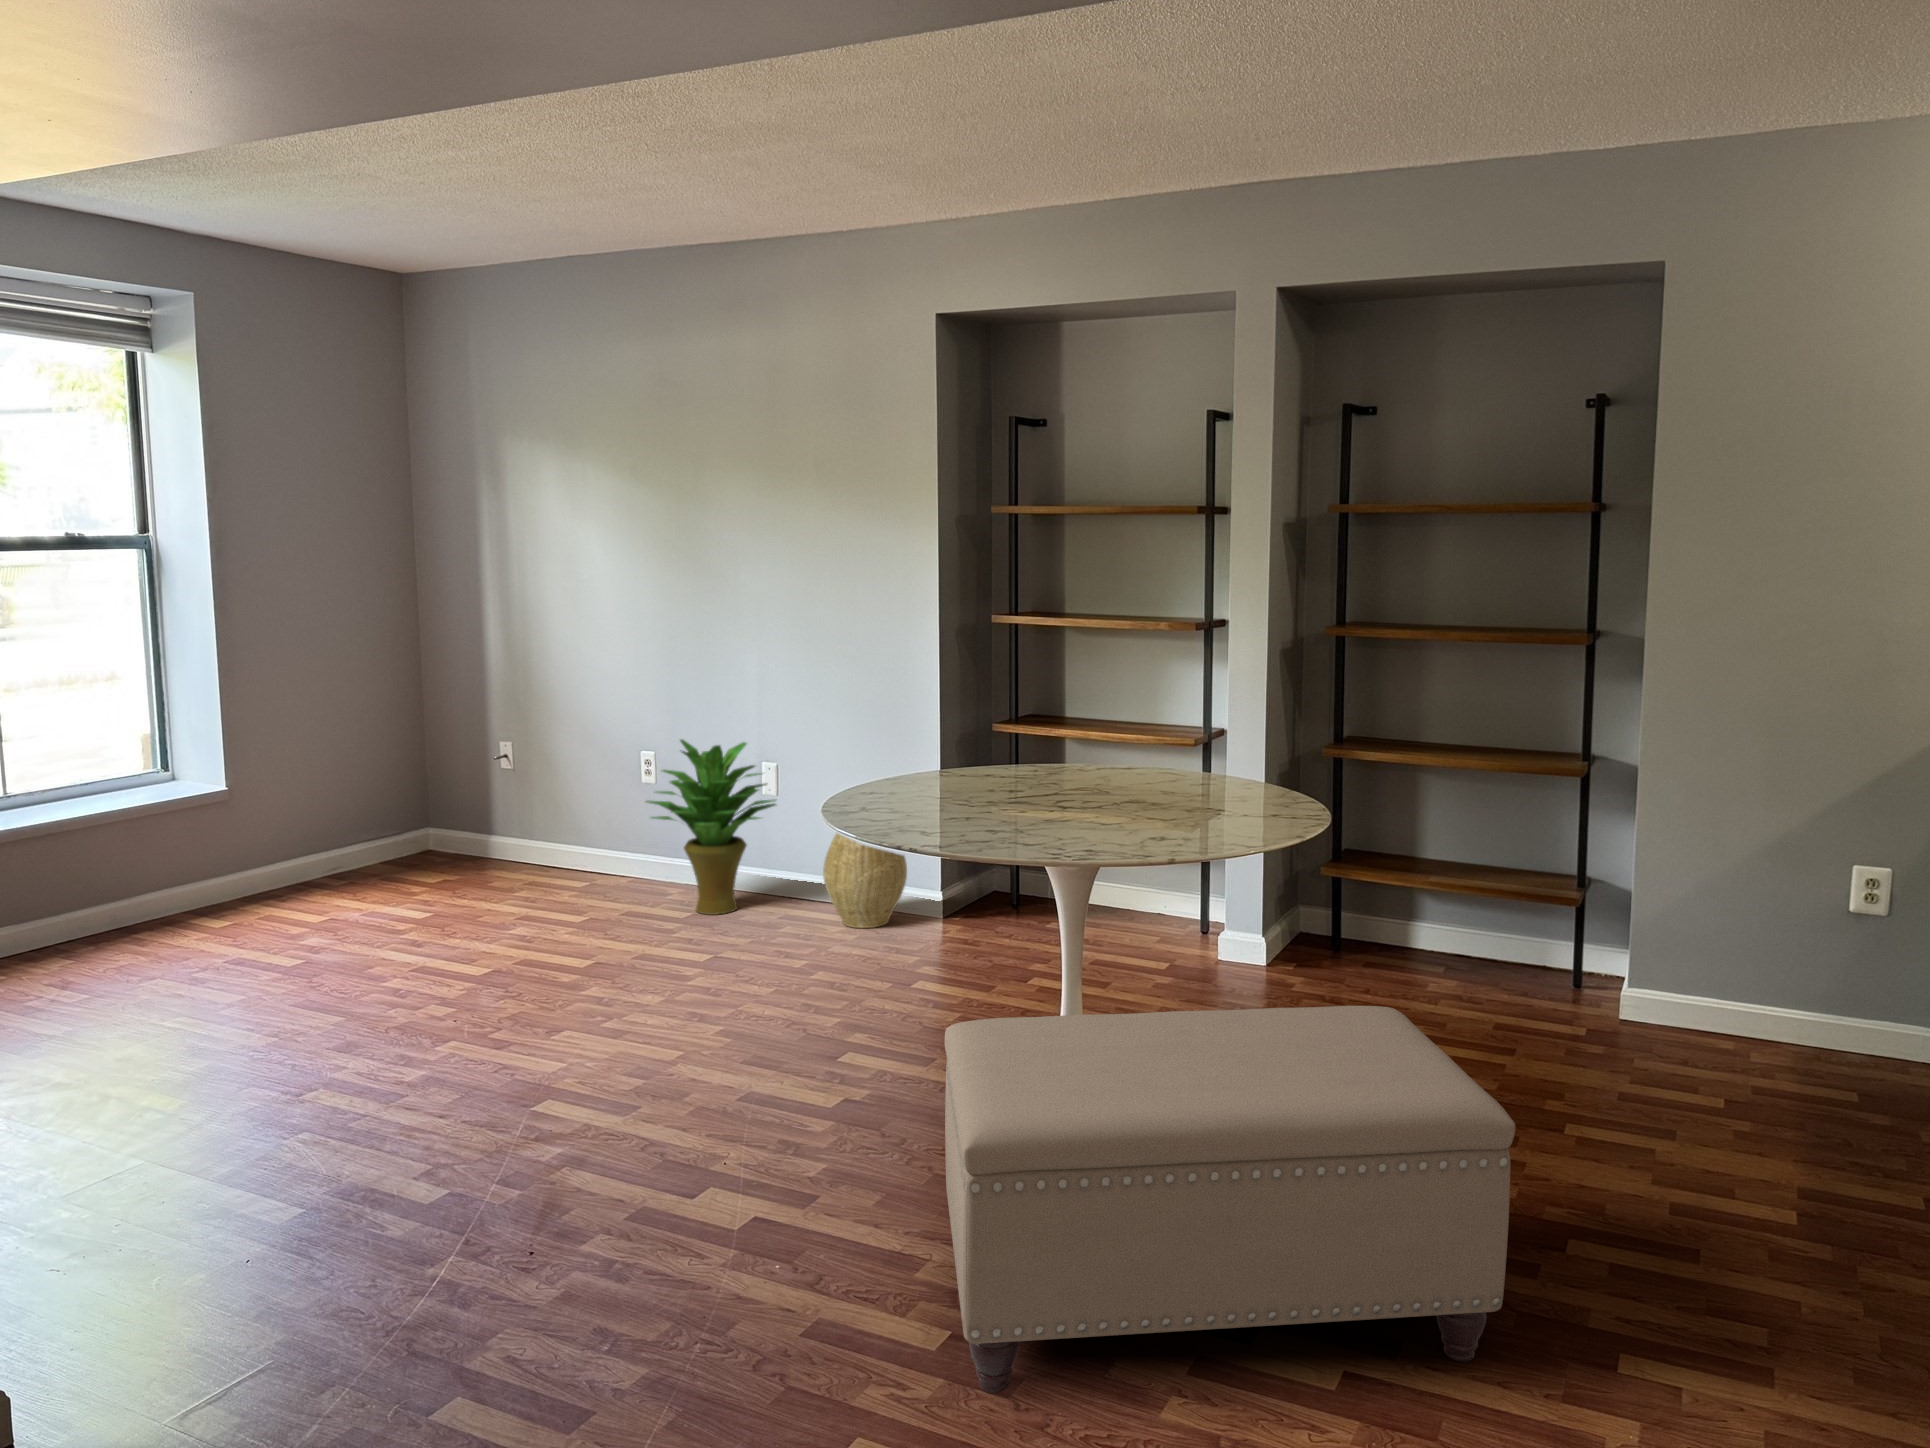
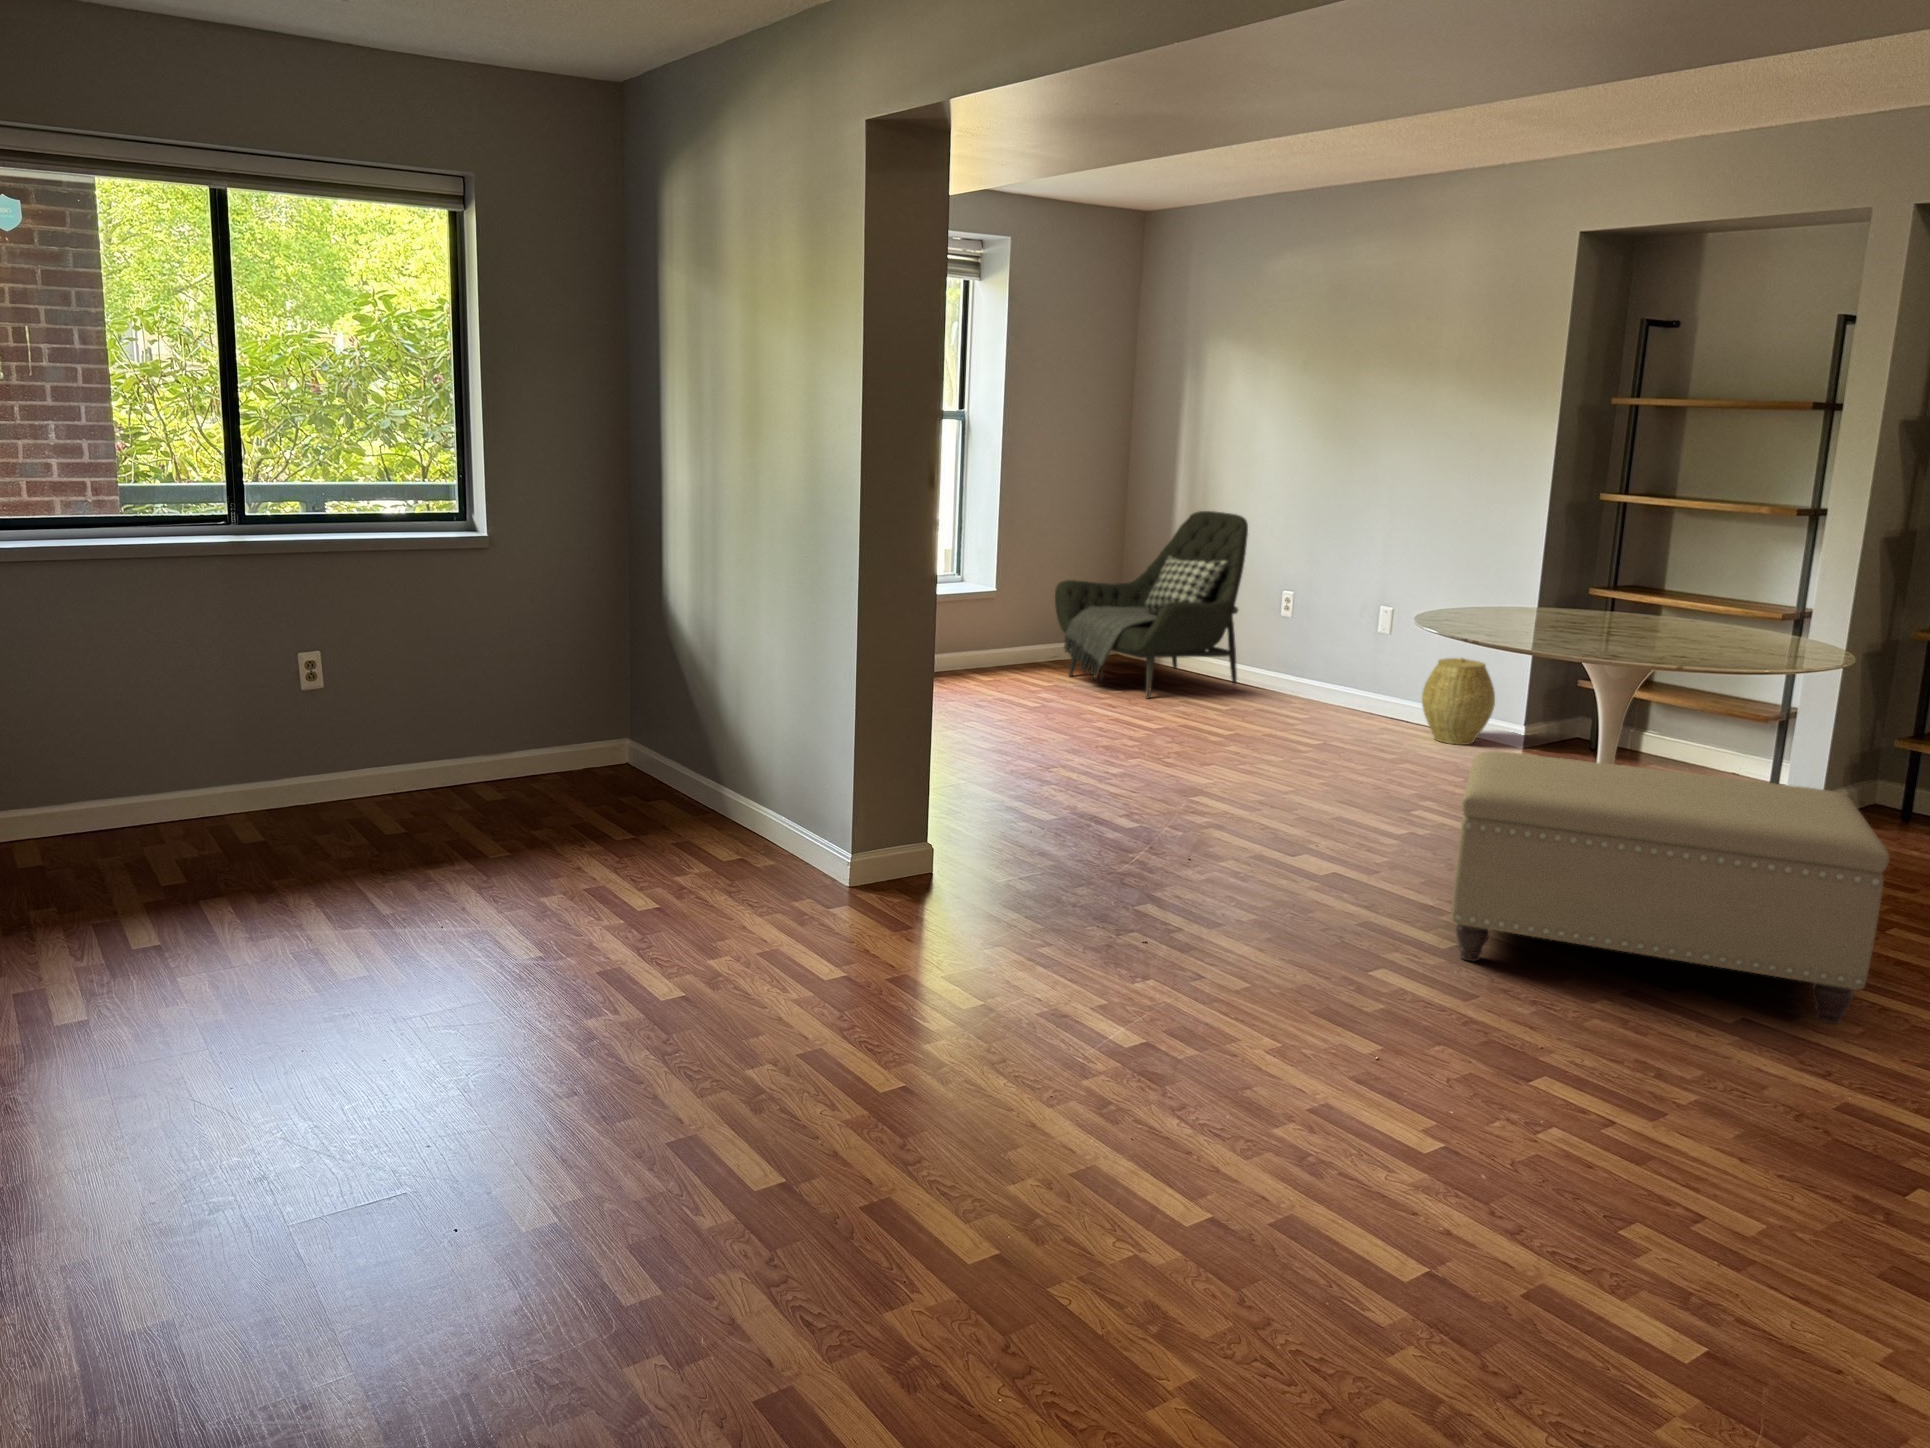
armchair: none [321,658,591,921] -> present [1055,511,1248,698]
potted plant: present [646,740,775,915] -> none [1285,580,1392,720]

